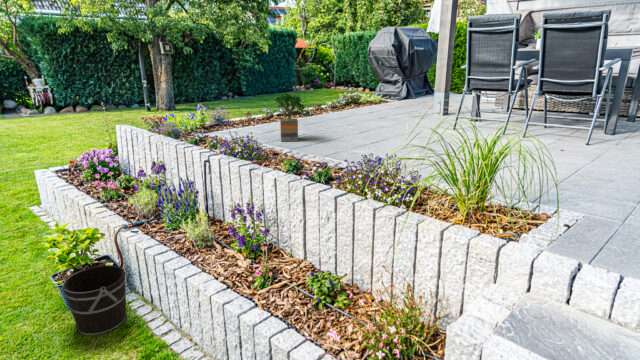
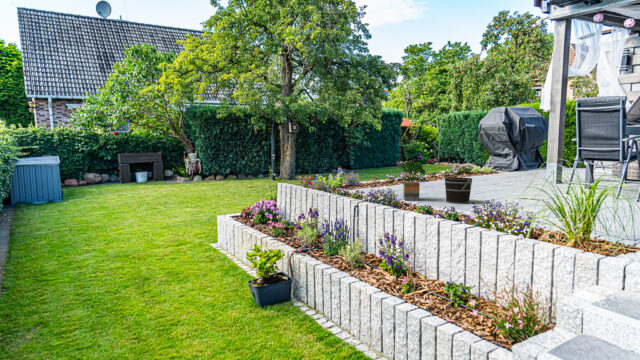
bucket: present [61,265,126,335] -> present [445,177,472,204]

